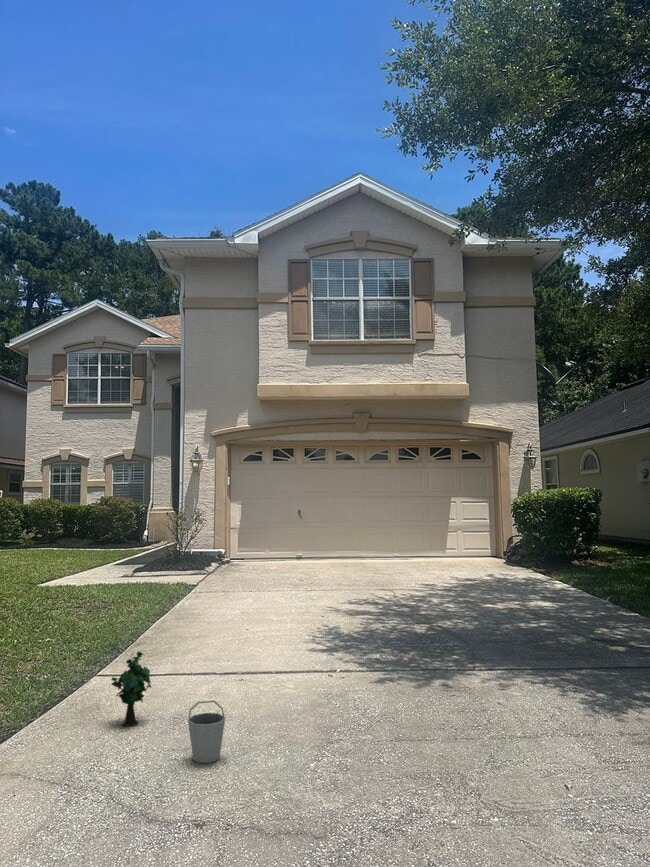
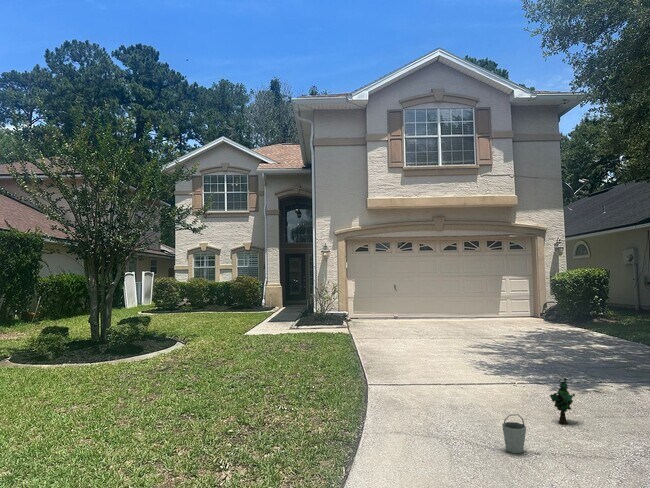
decorative plant: present [111,652,151,726] -> present [550,378,575,425]

